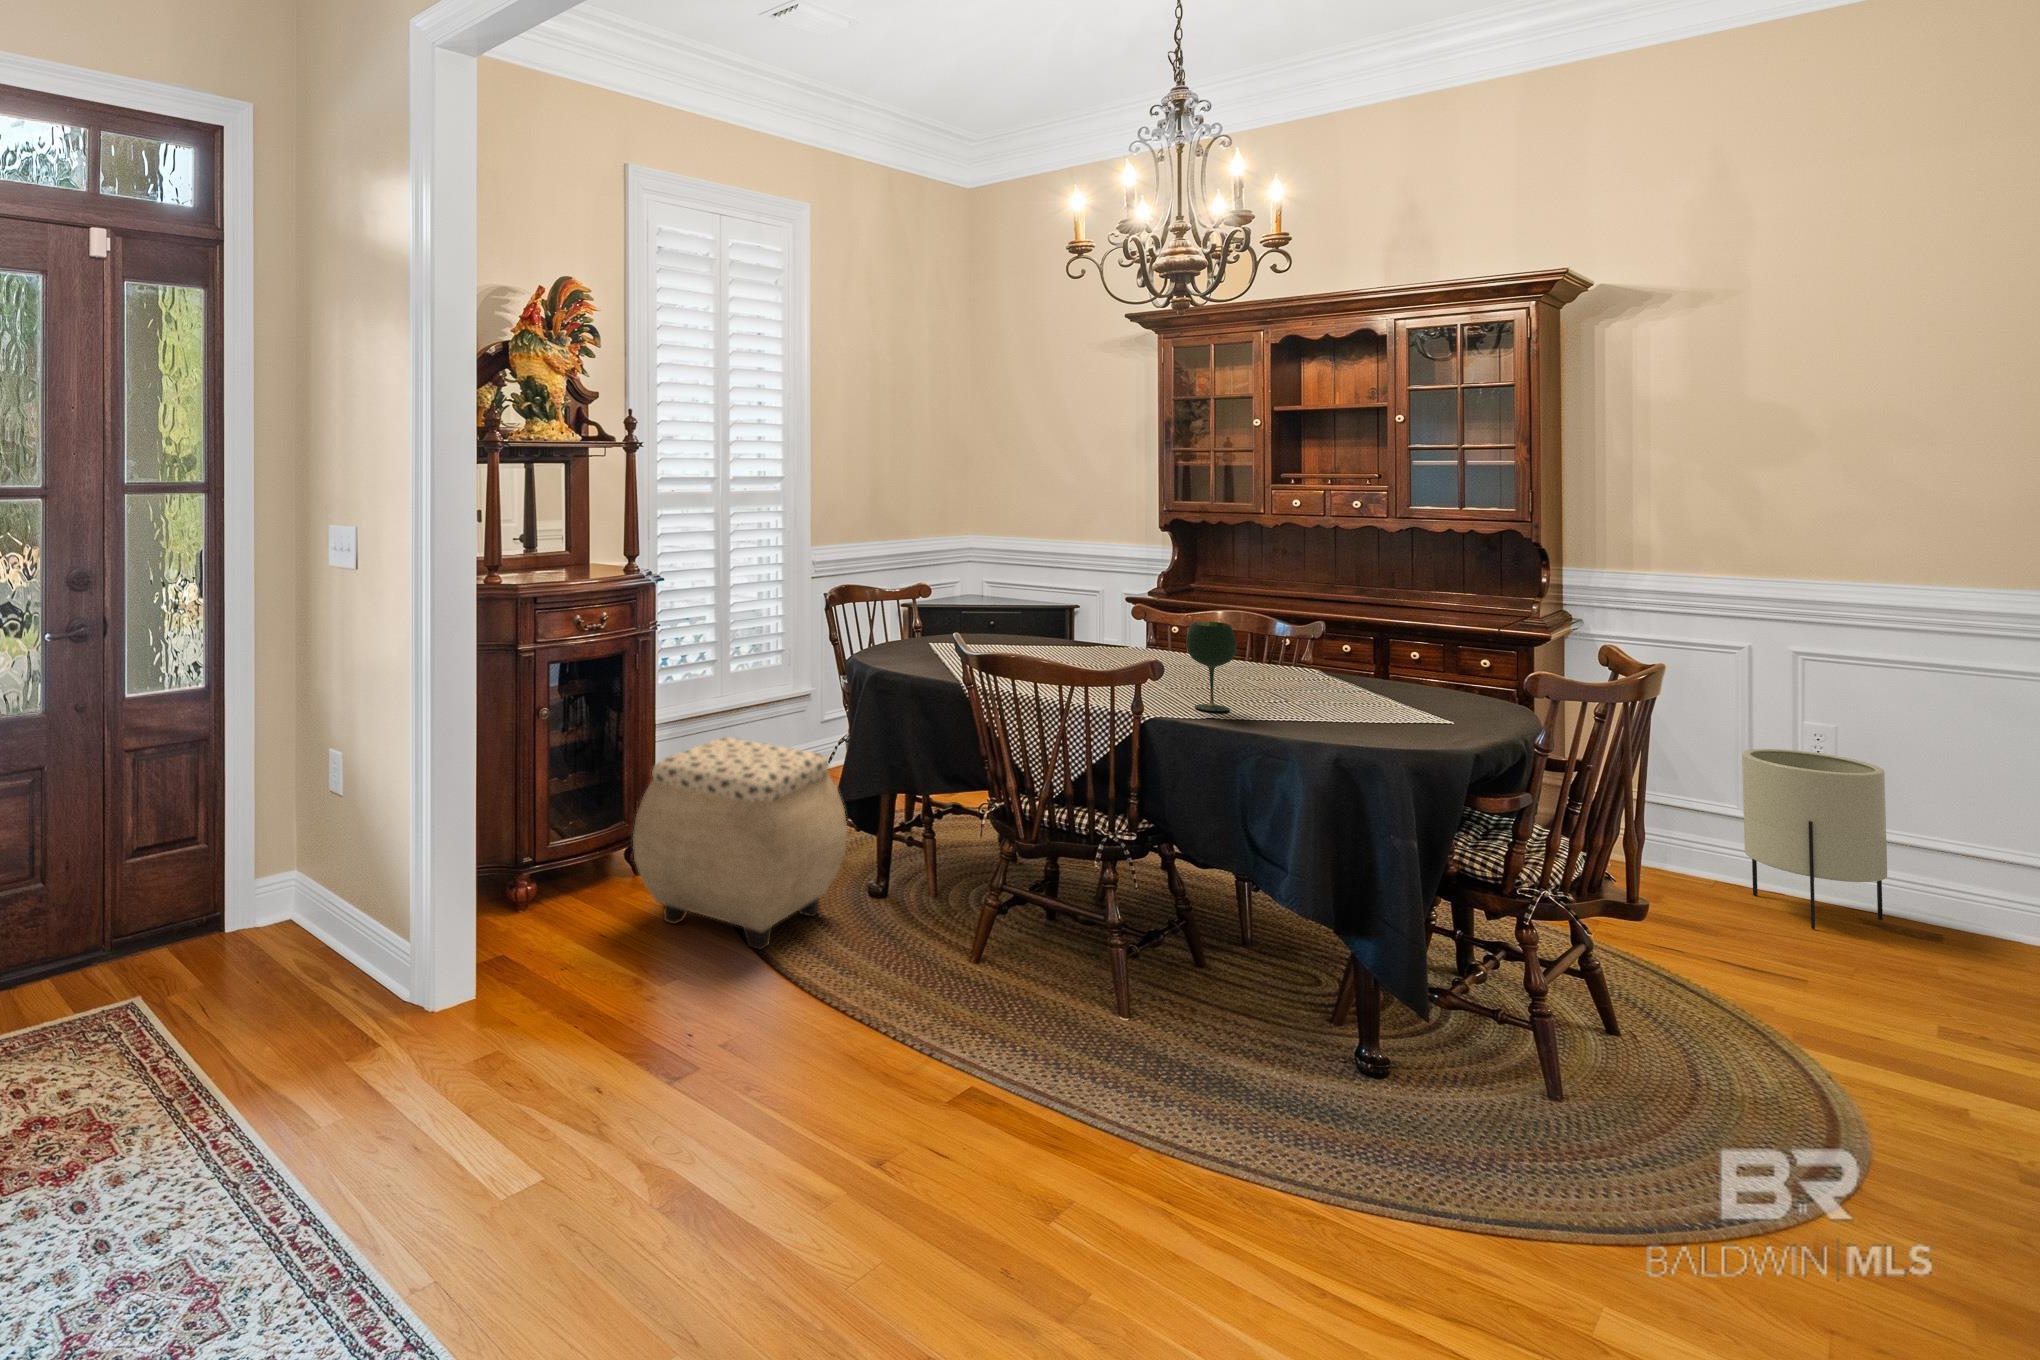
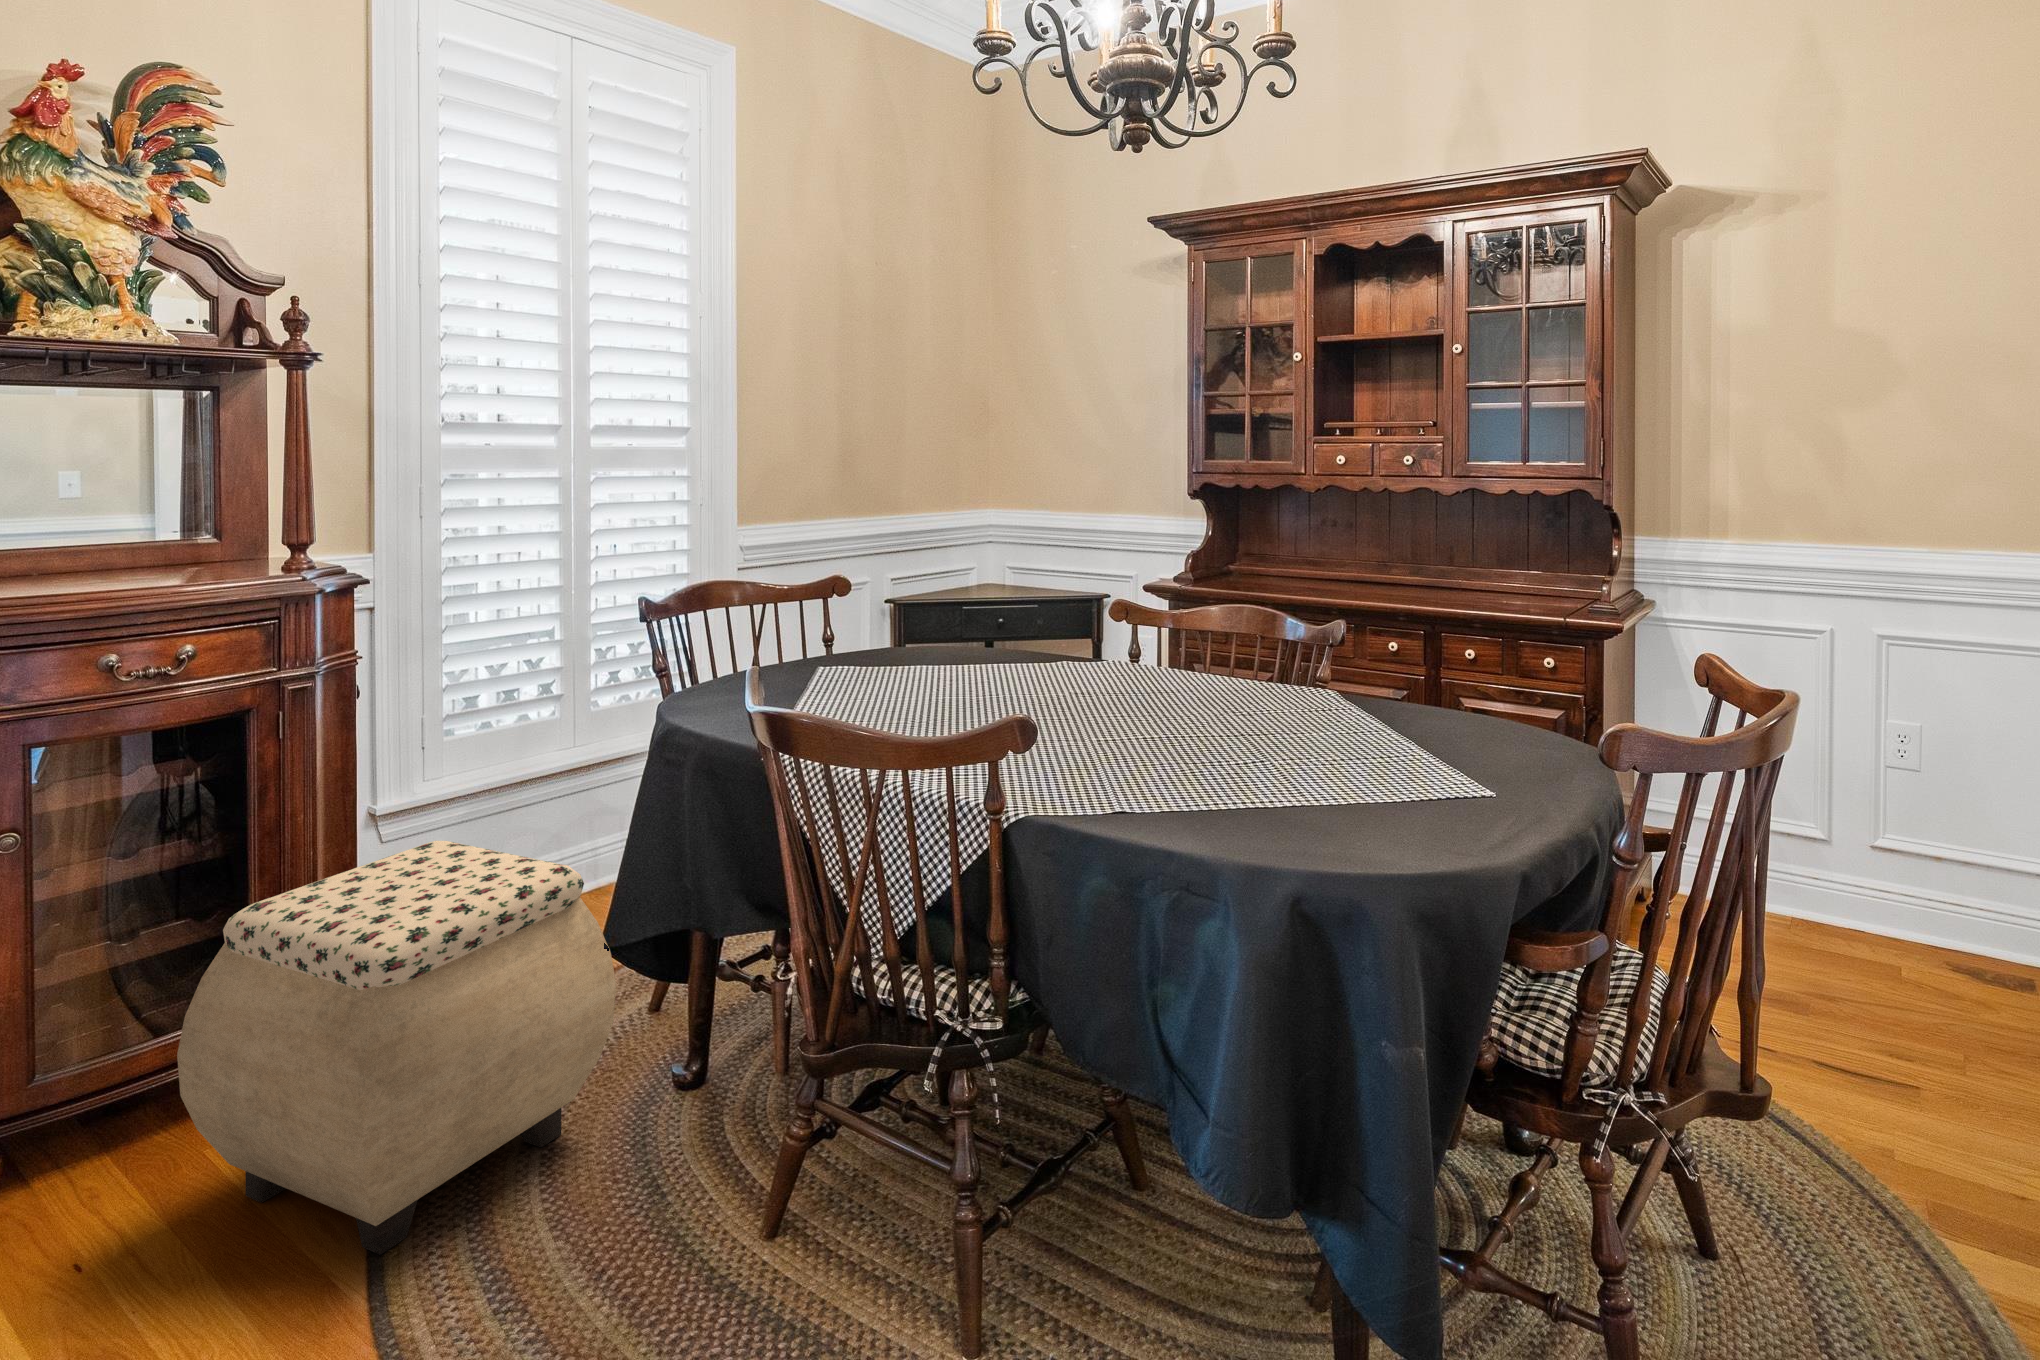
wine glass: present [1186,621,1237,712] -> none [1093,637,1171,794]
planter: present [1742,749,1887,929] -> none [1830,756,1986,991]

